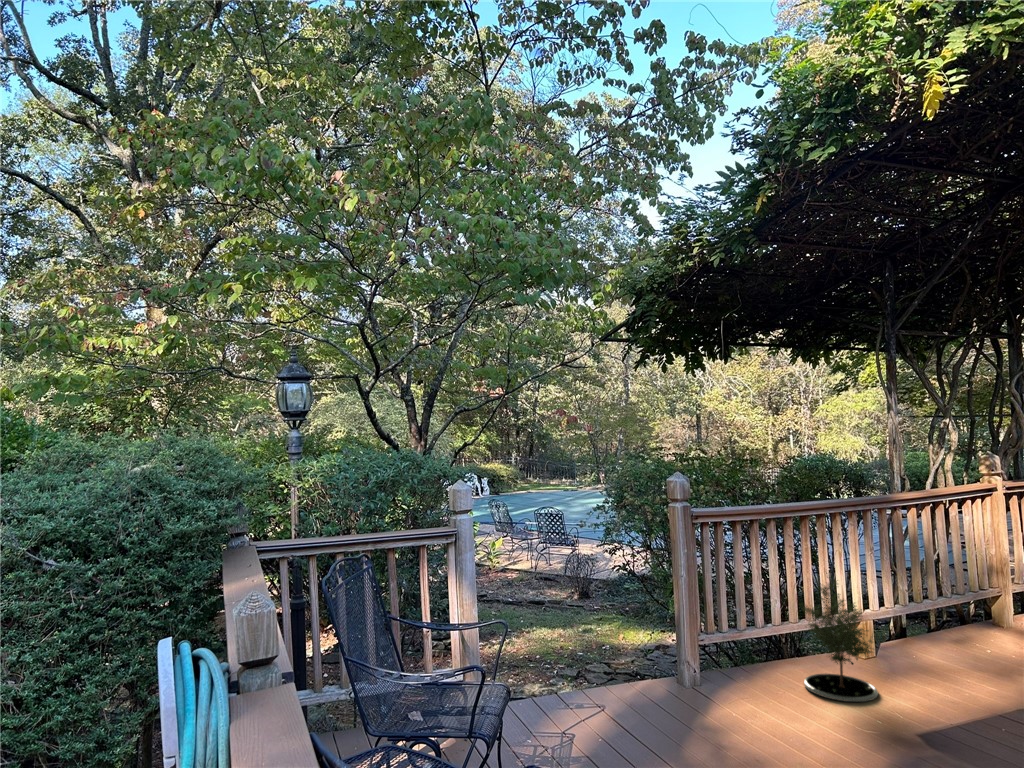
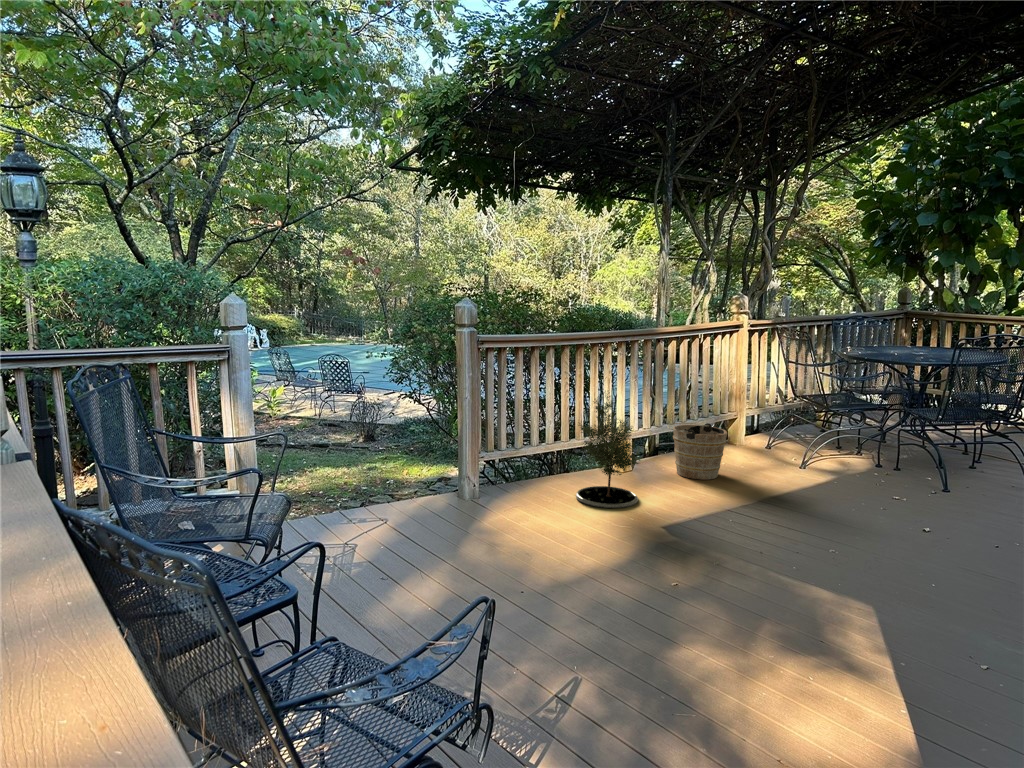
bucket: none [911,604,988,675] -> present [667,423,727,480]

